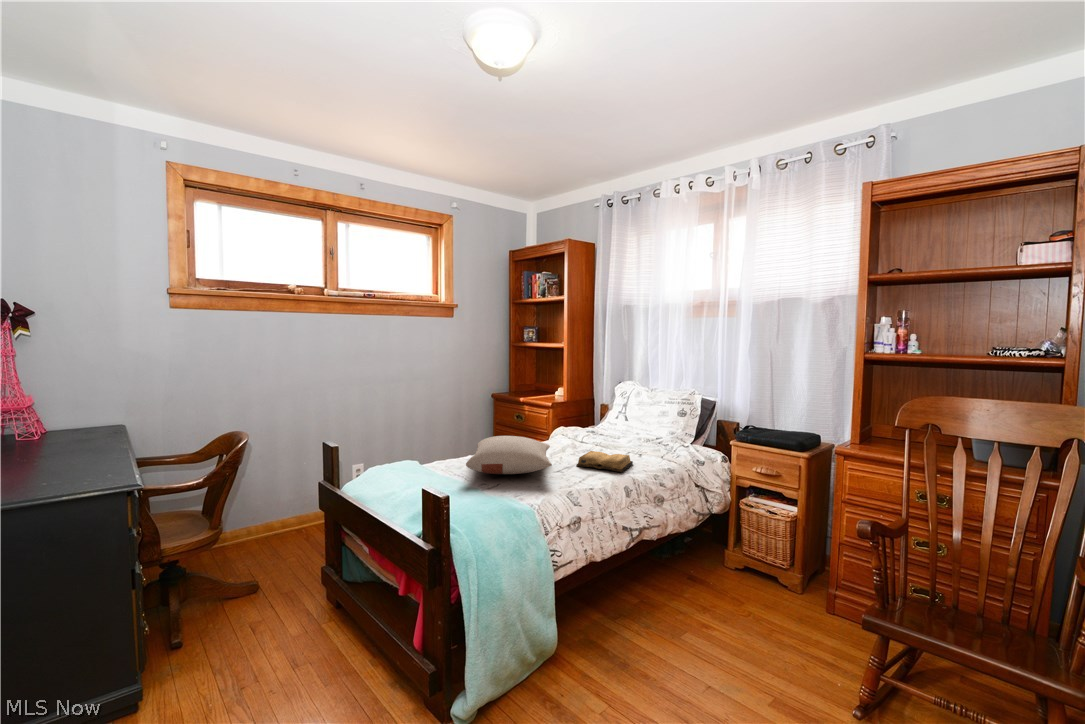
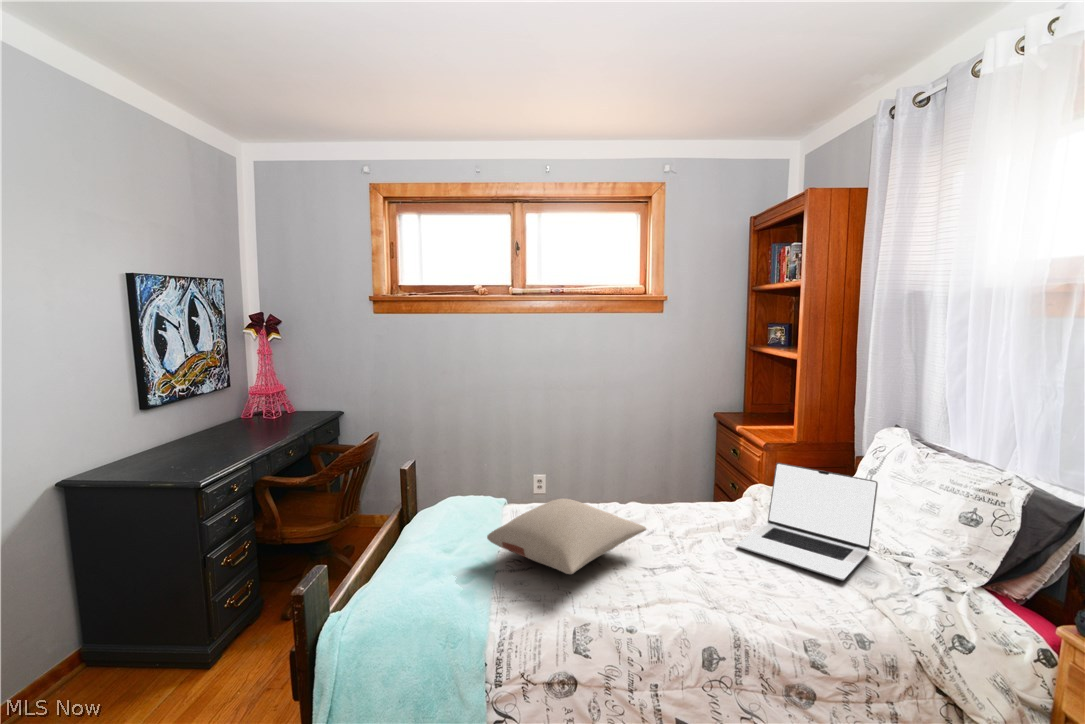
laptop: none [584,406,645,452] -> present [737,463,878,580]
diary: present [576,451,633,472] -> none [670,552,775,617]

